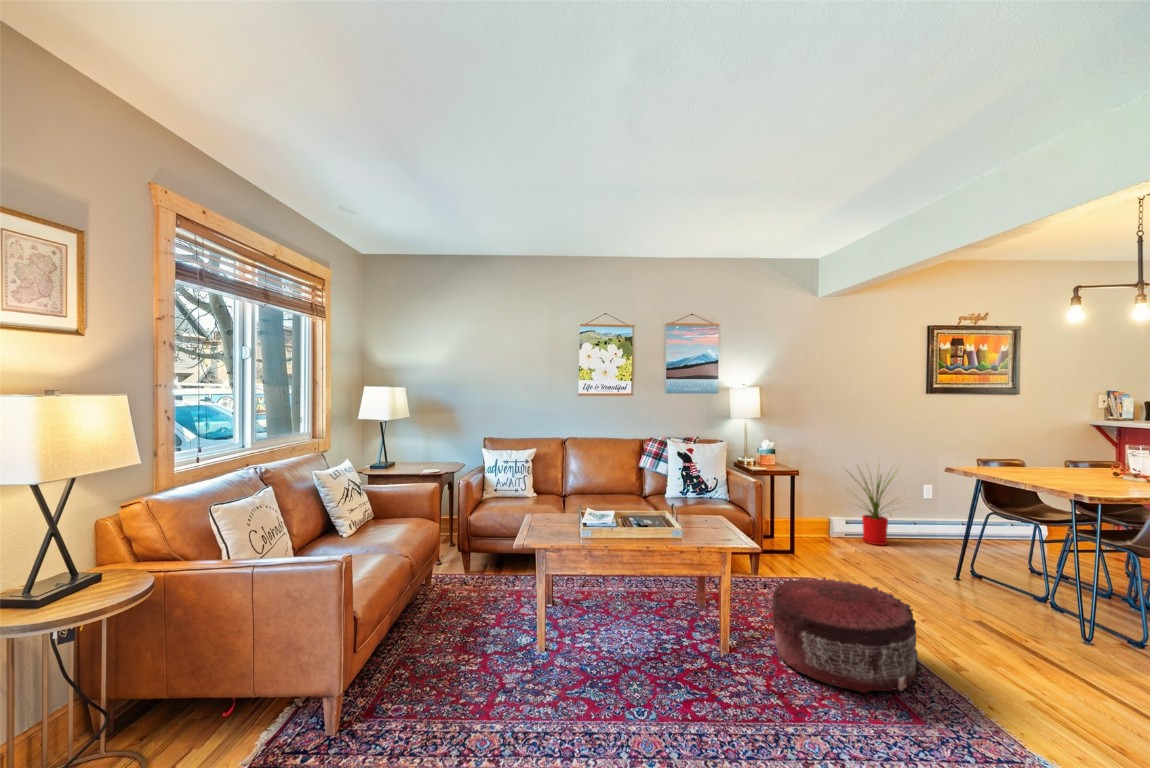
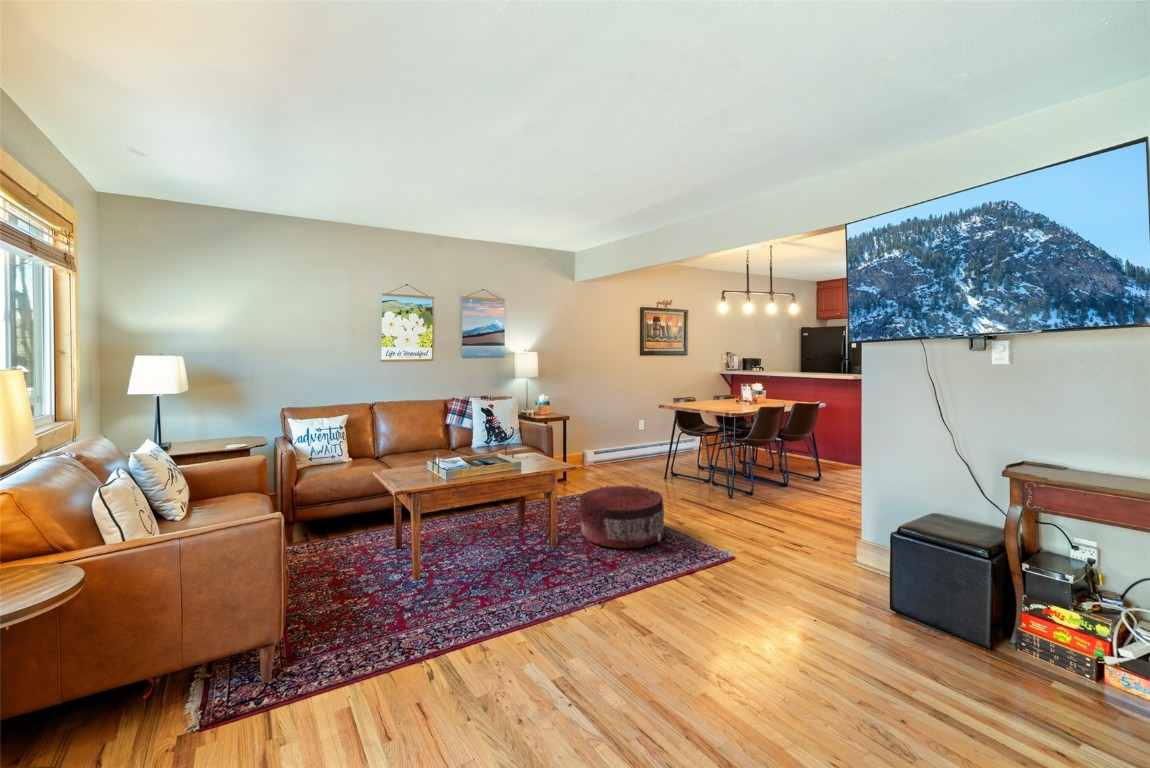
house plant: present [847,468,893,545] -> none [592,404,637,466]

